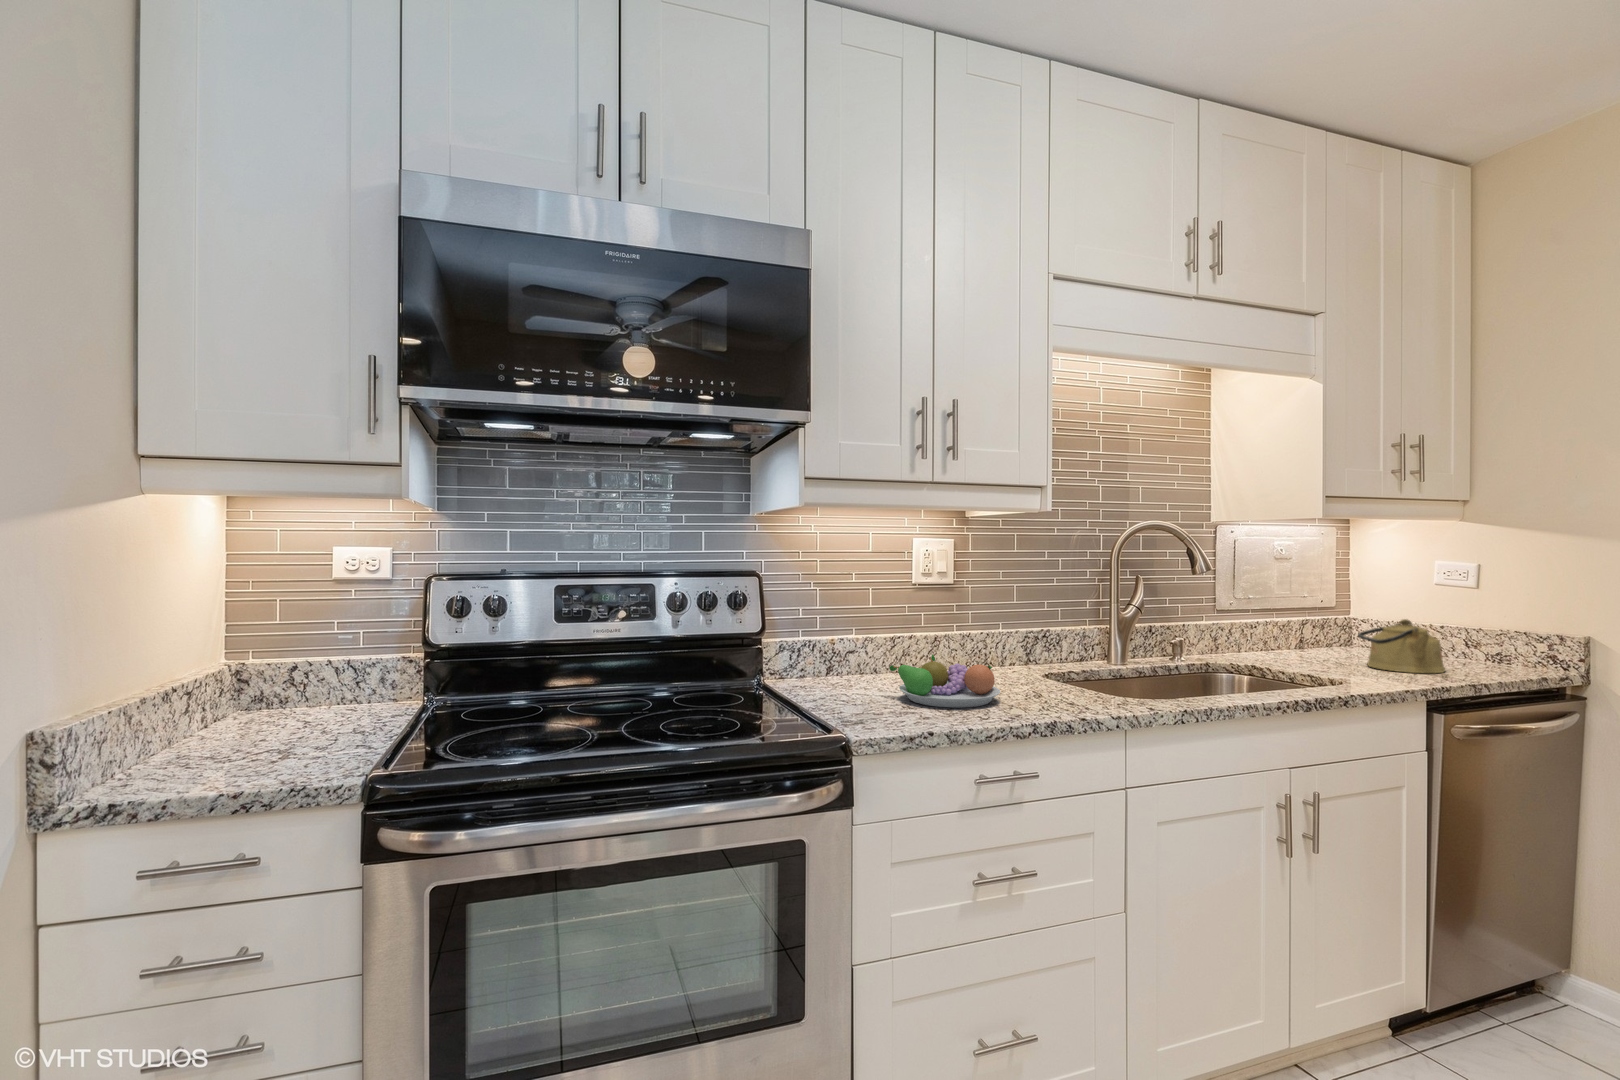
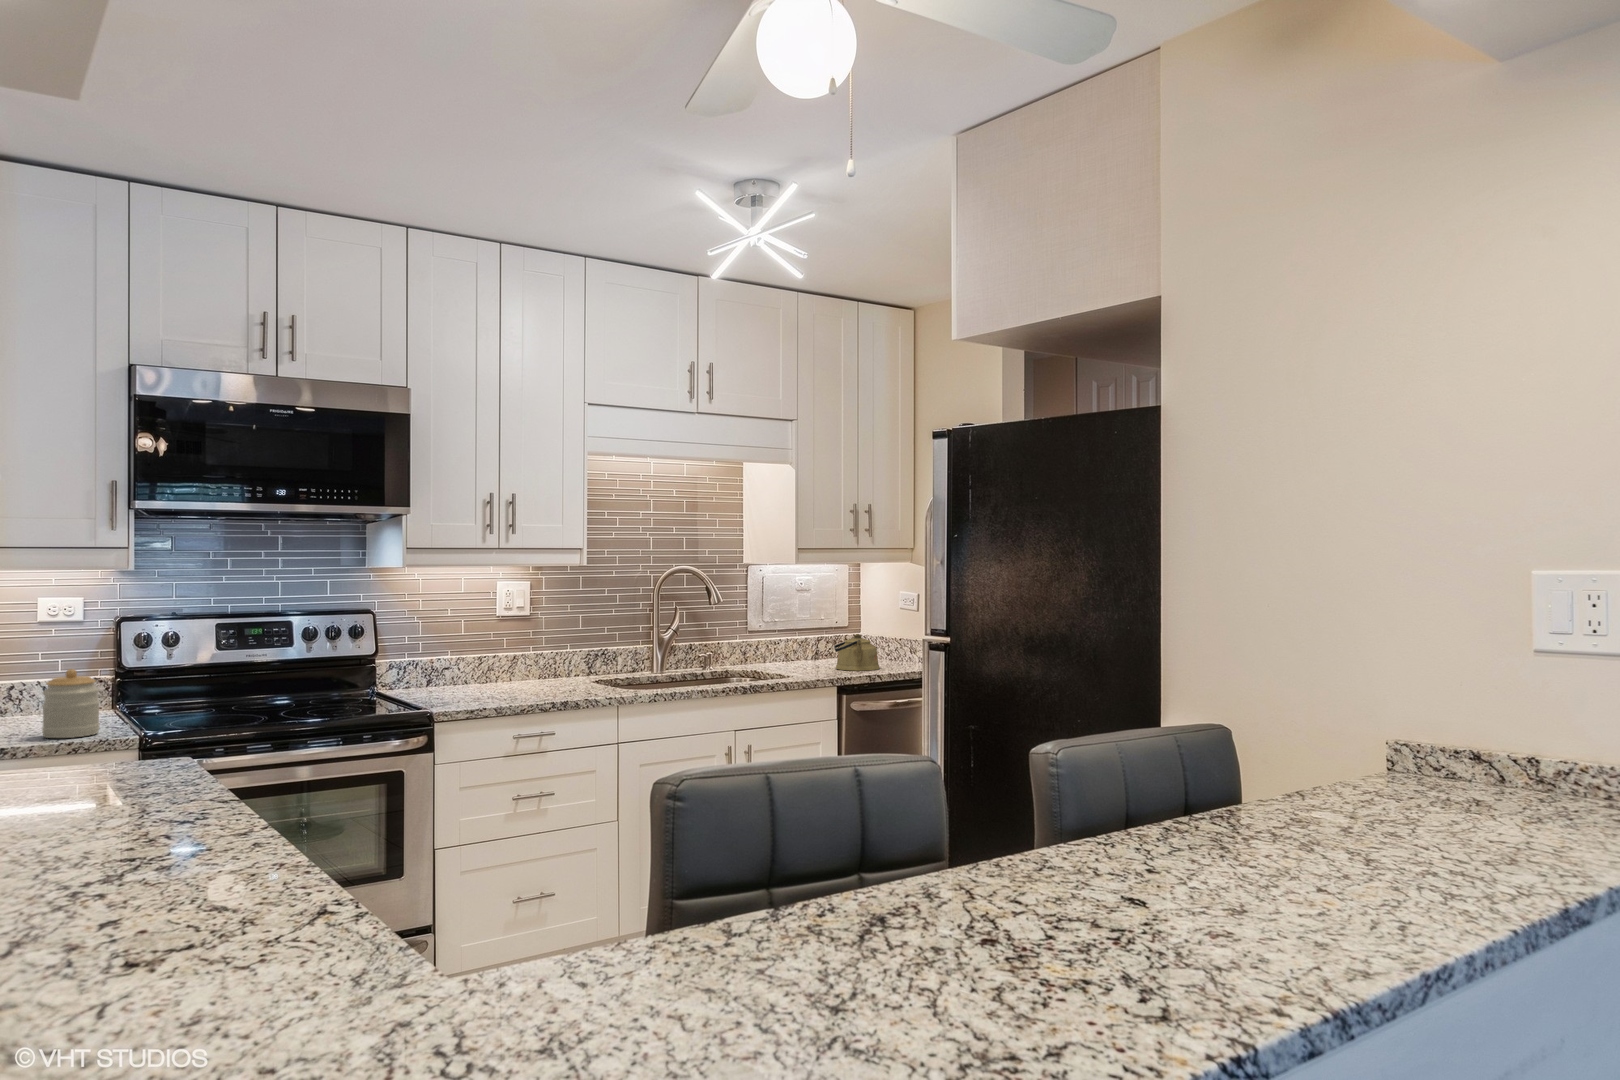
jar: none [245,655,342,776] -> present [42,669,100,738]
fruit bowl: present [889,655,1000,708] -> none [470,666,545,698]

